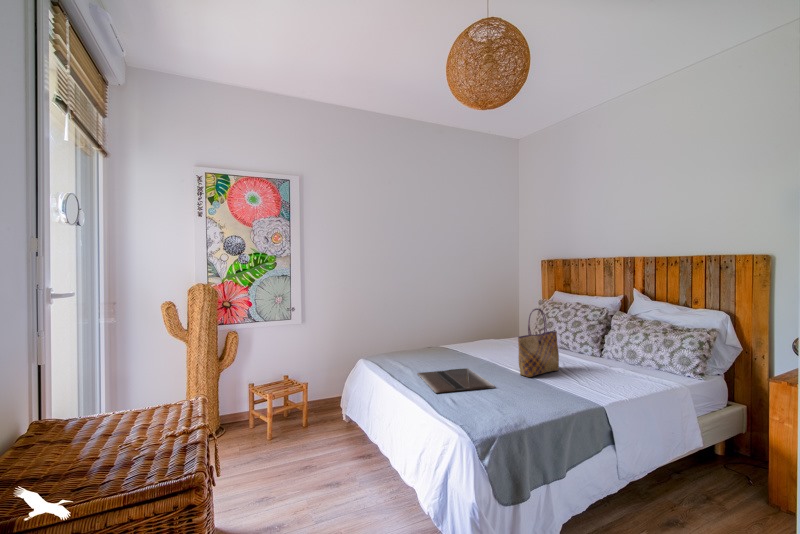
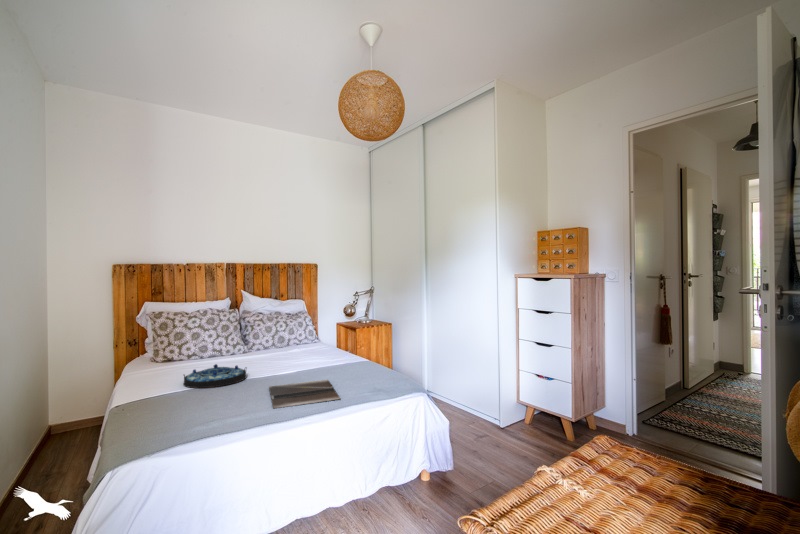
tote bag: present [518,308,559,377] -> none [277,311,306,372]
serving tray: none [464,341,506,361] -> present [183,364,246,388]

